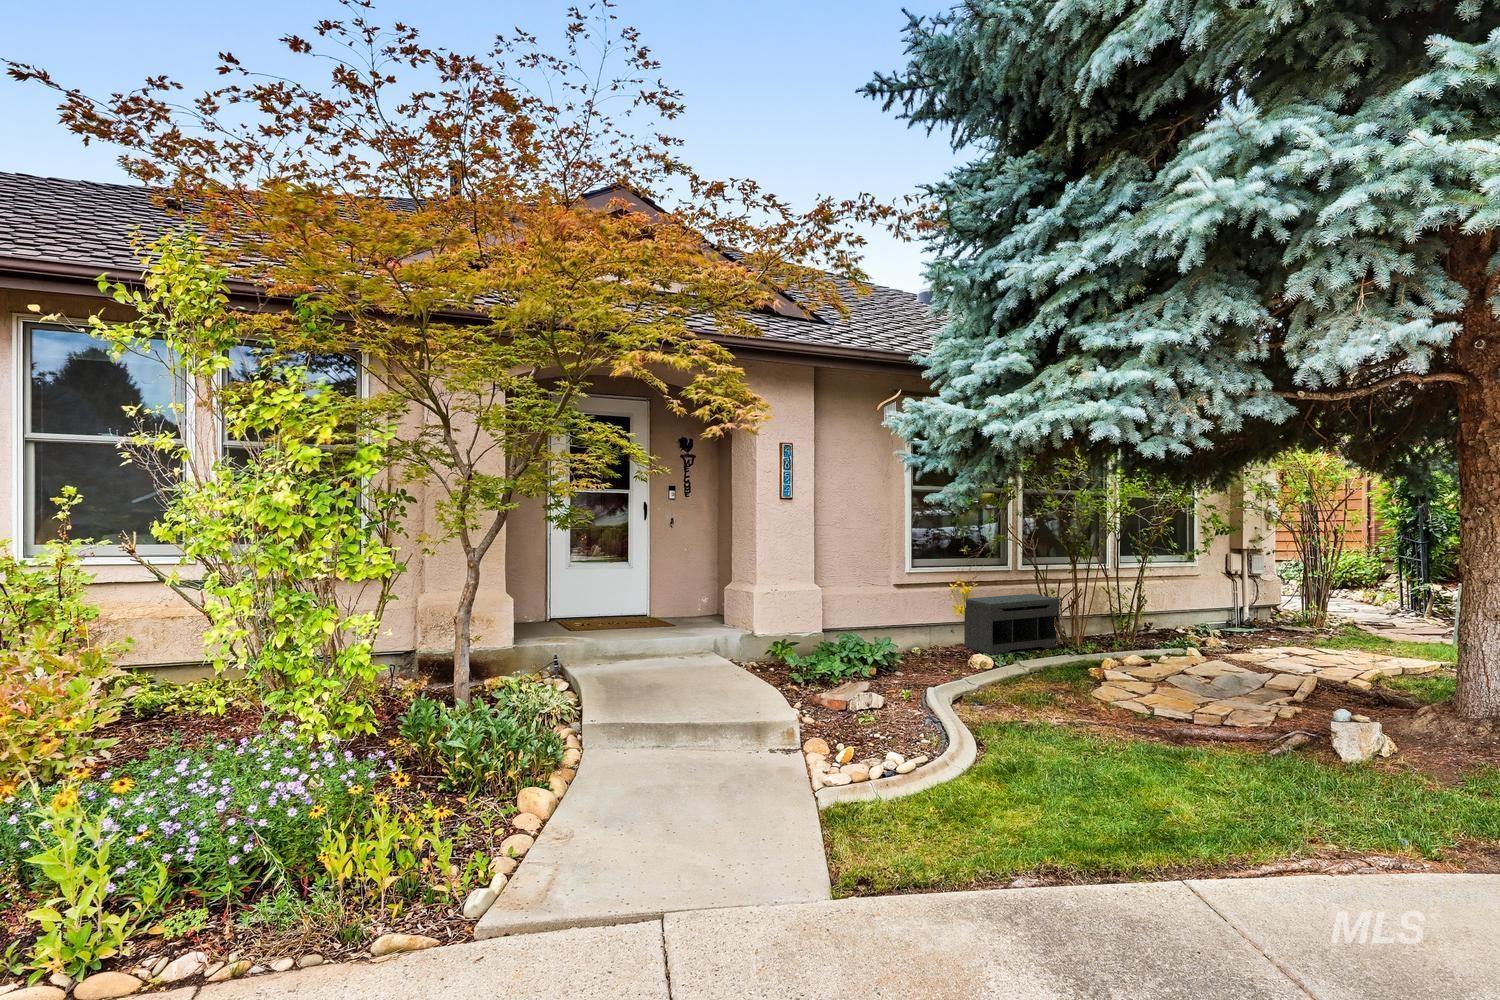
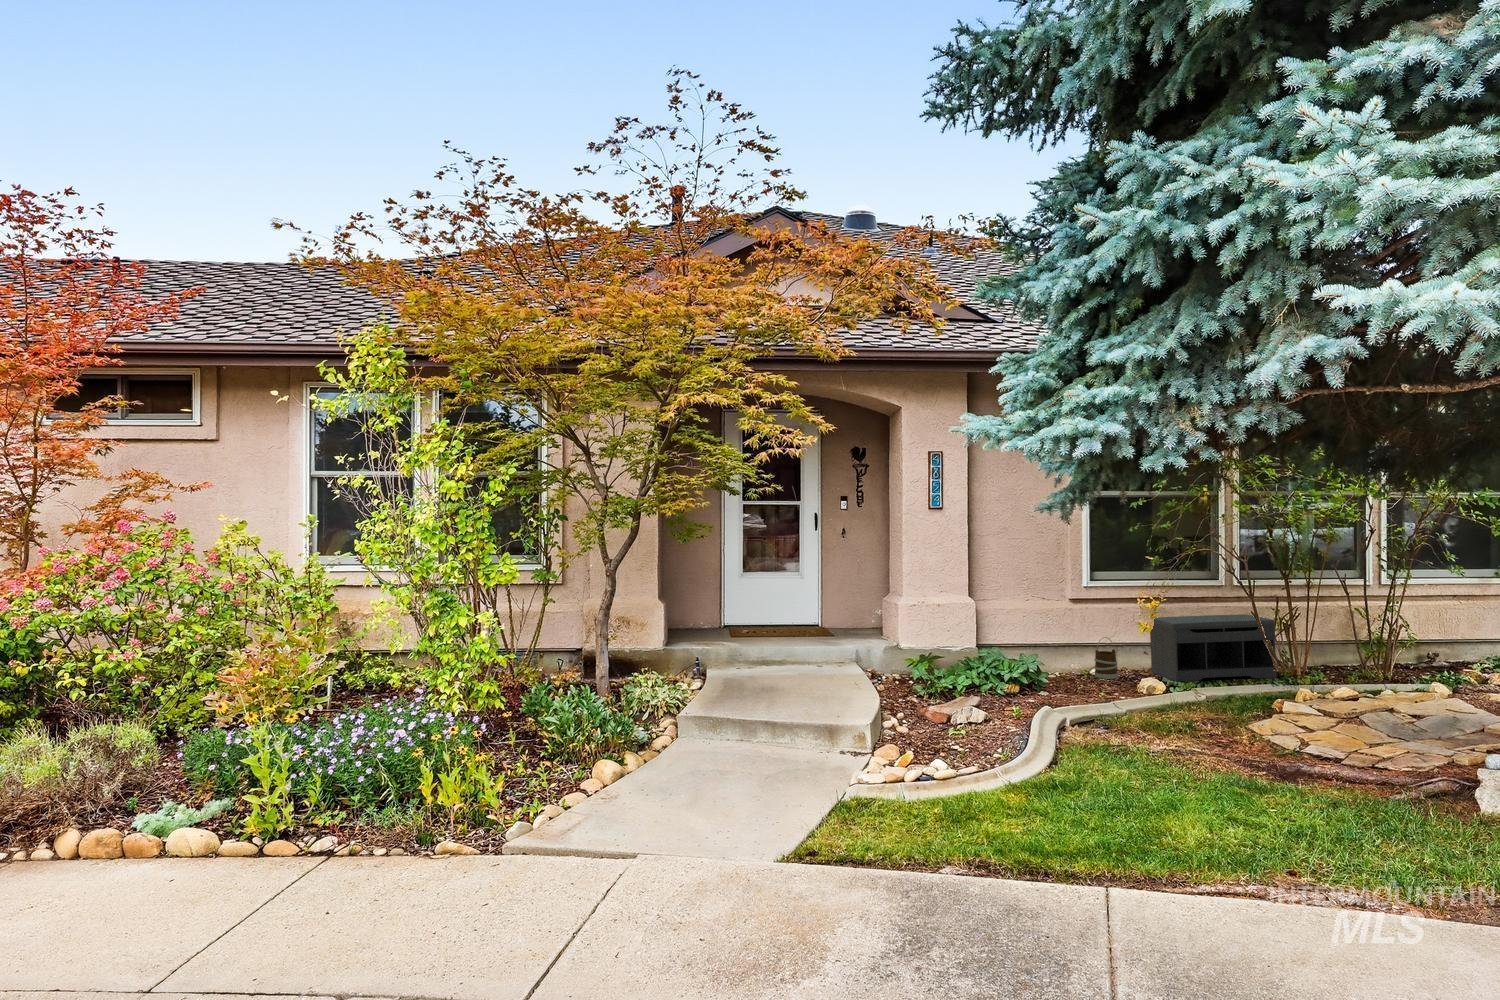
wooden bucket: none [923,617,943,655] -> present [1094,637,1118,679]

